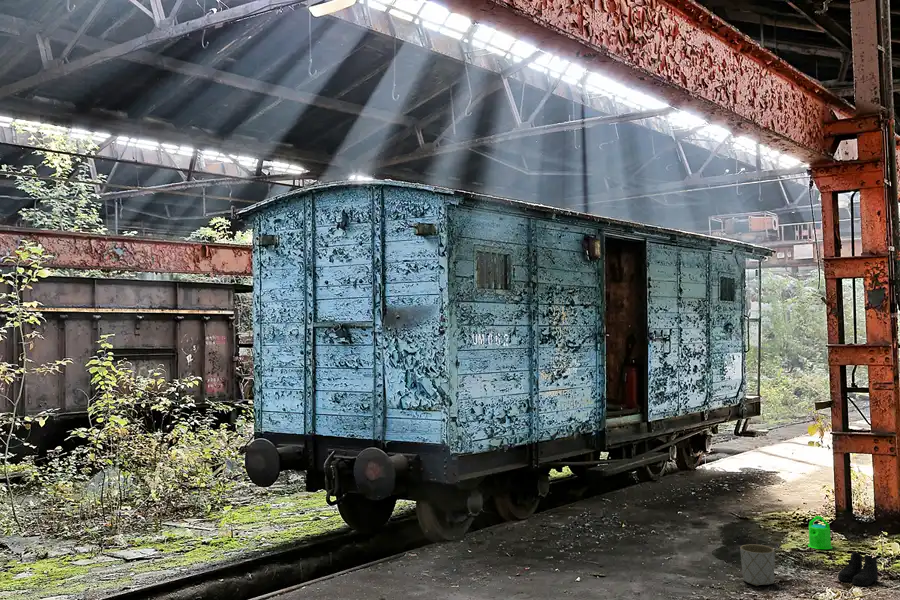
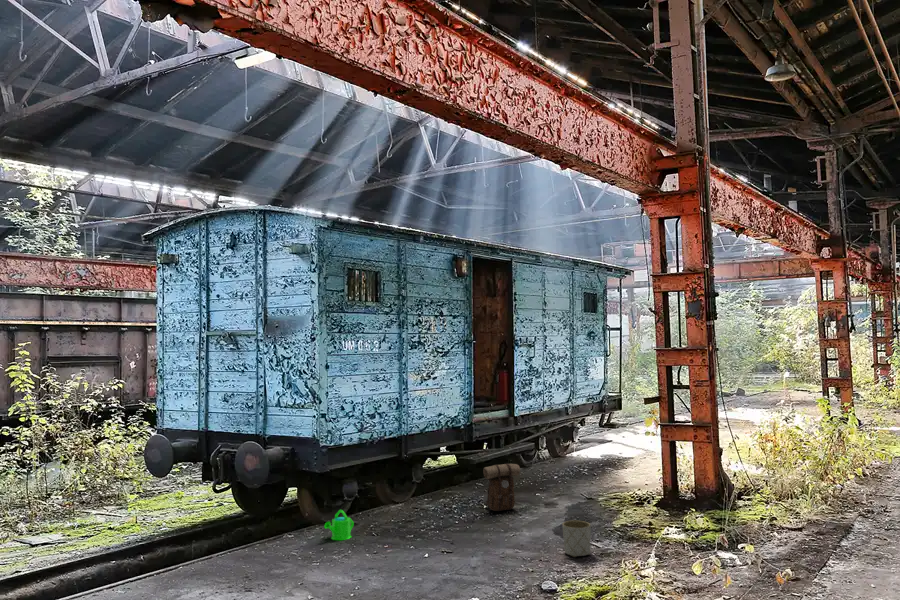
backpack: none [626,477,669,532] -> present [483,464,520,511]
watering can: present [808,516,832,550] -> present [324,510,354,540]
boots: present [838,552,878,586] -> none [645,525,678,555]

